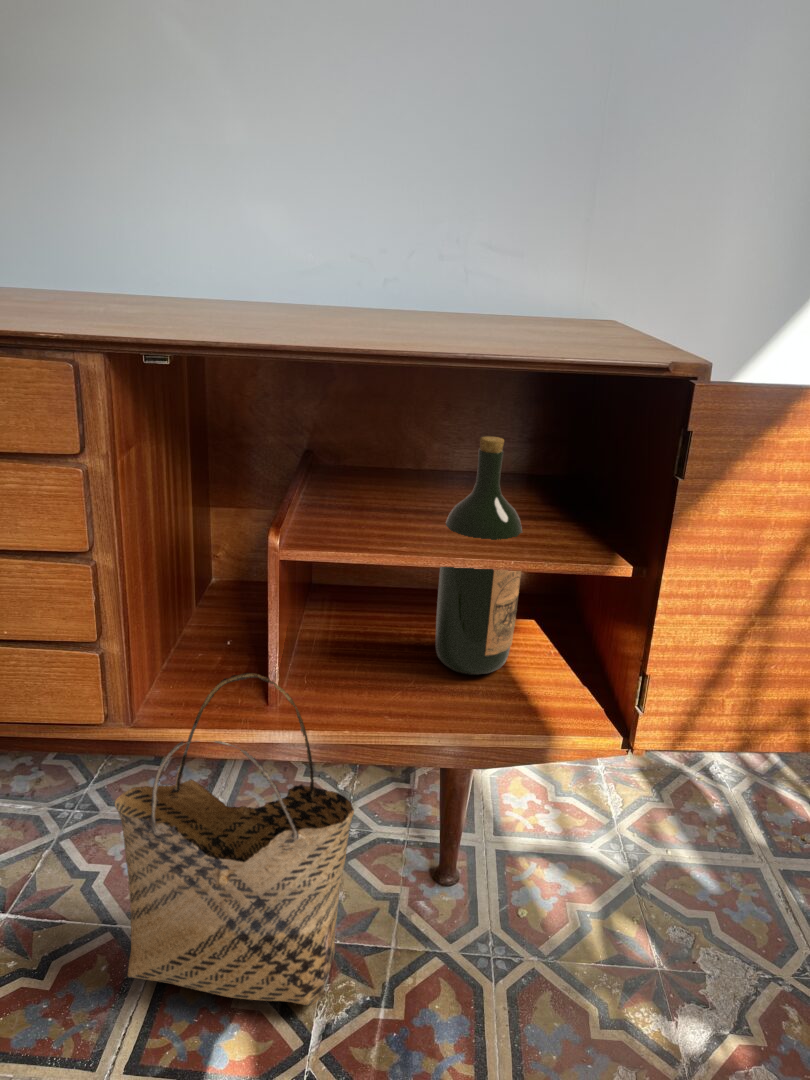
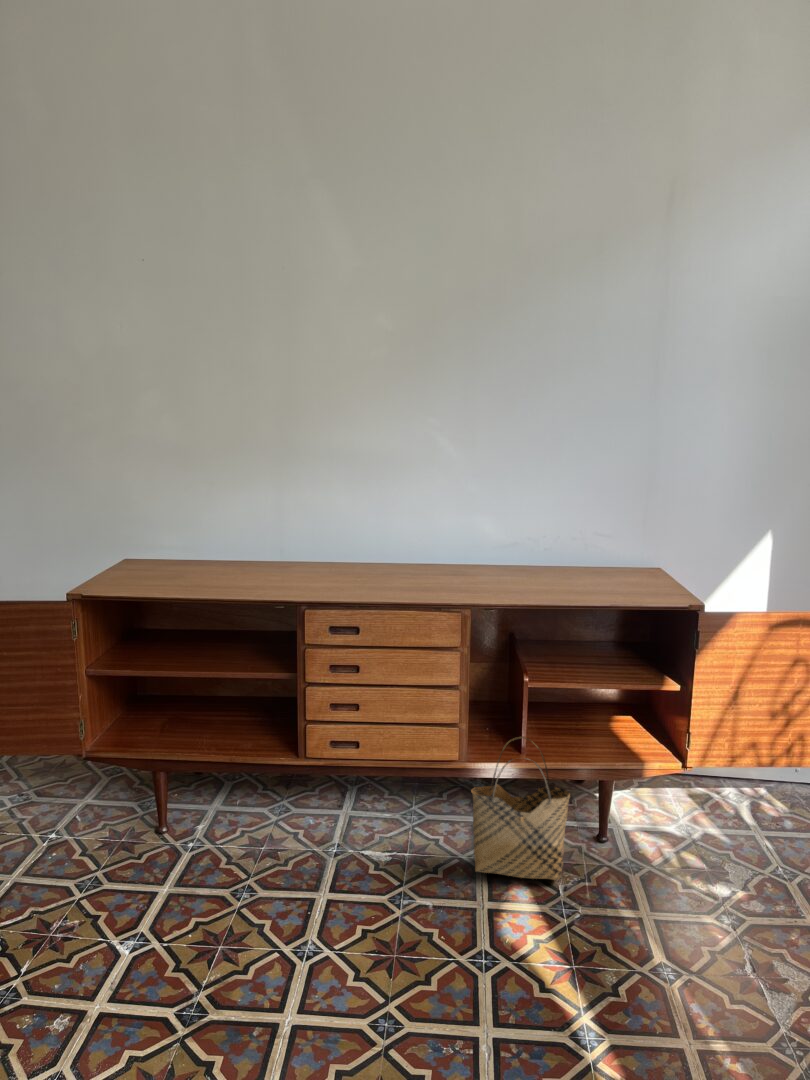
wine bottle: present [436,436,522,675] -> none [590,631,629,739]

